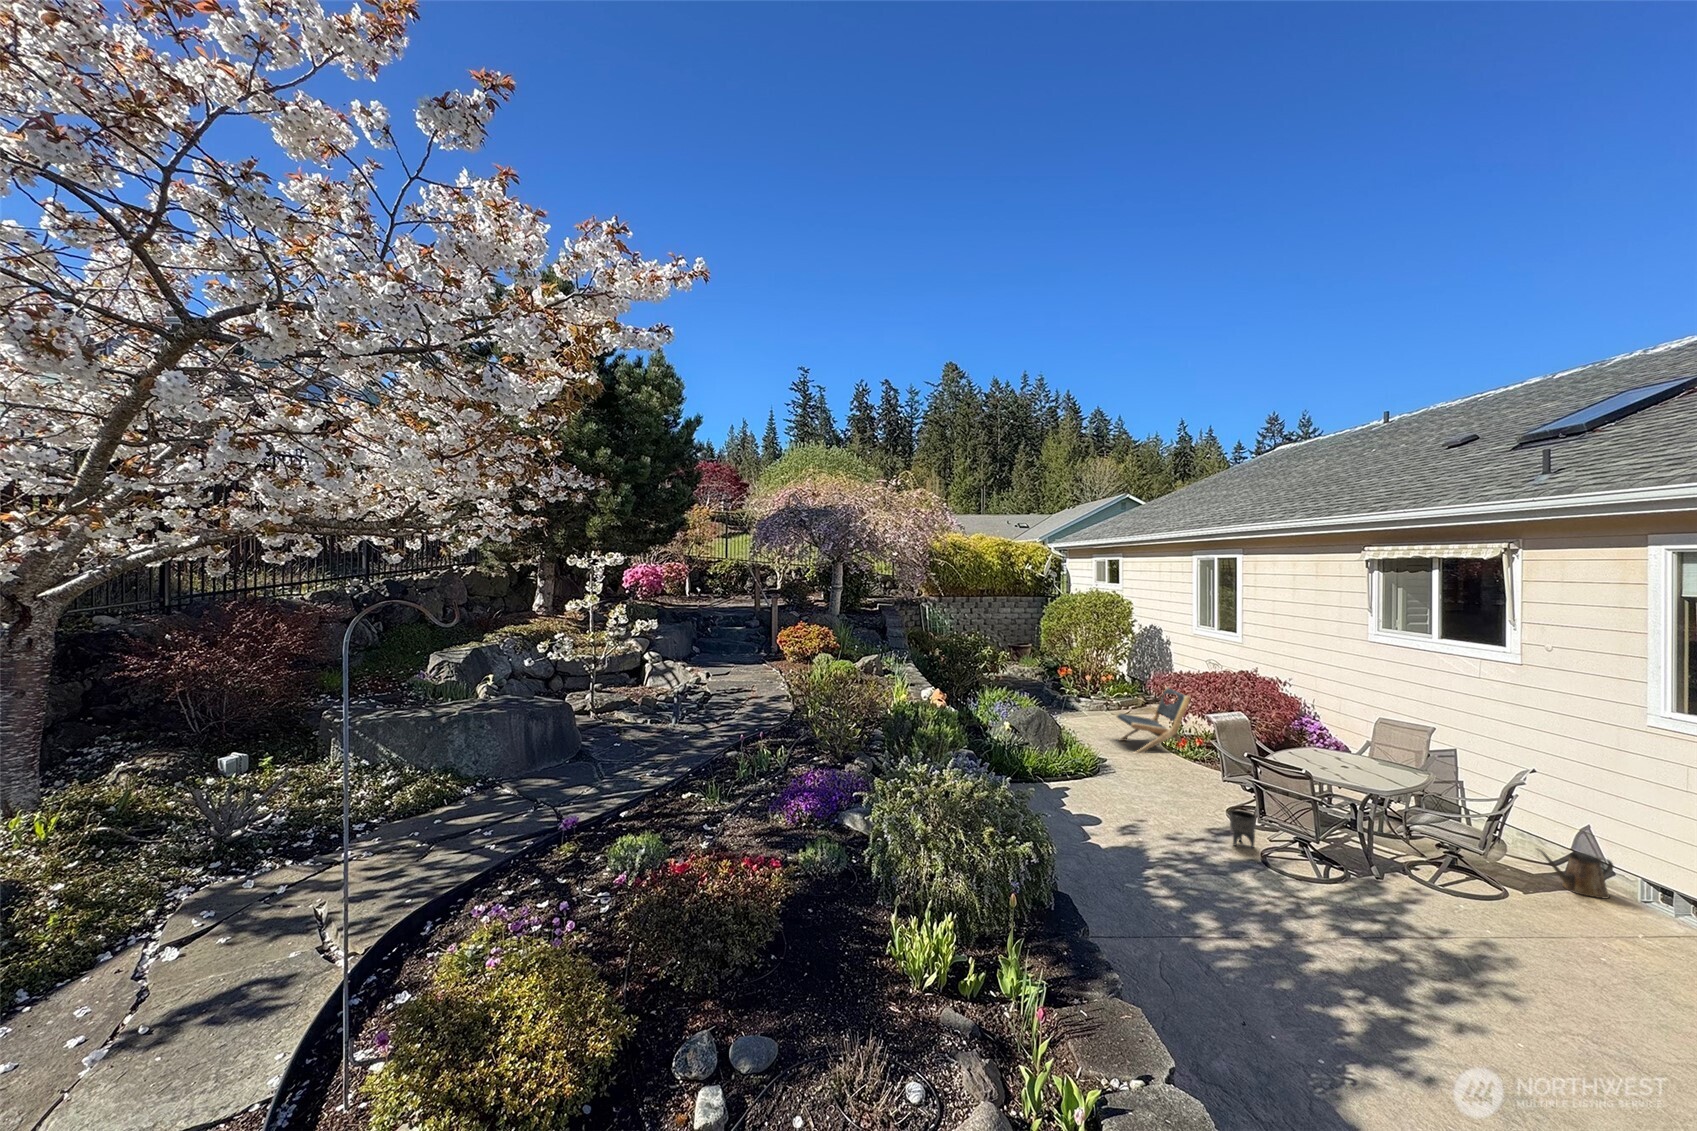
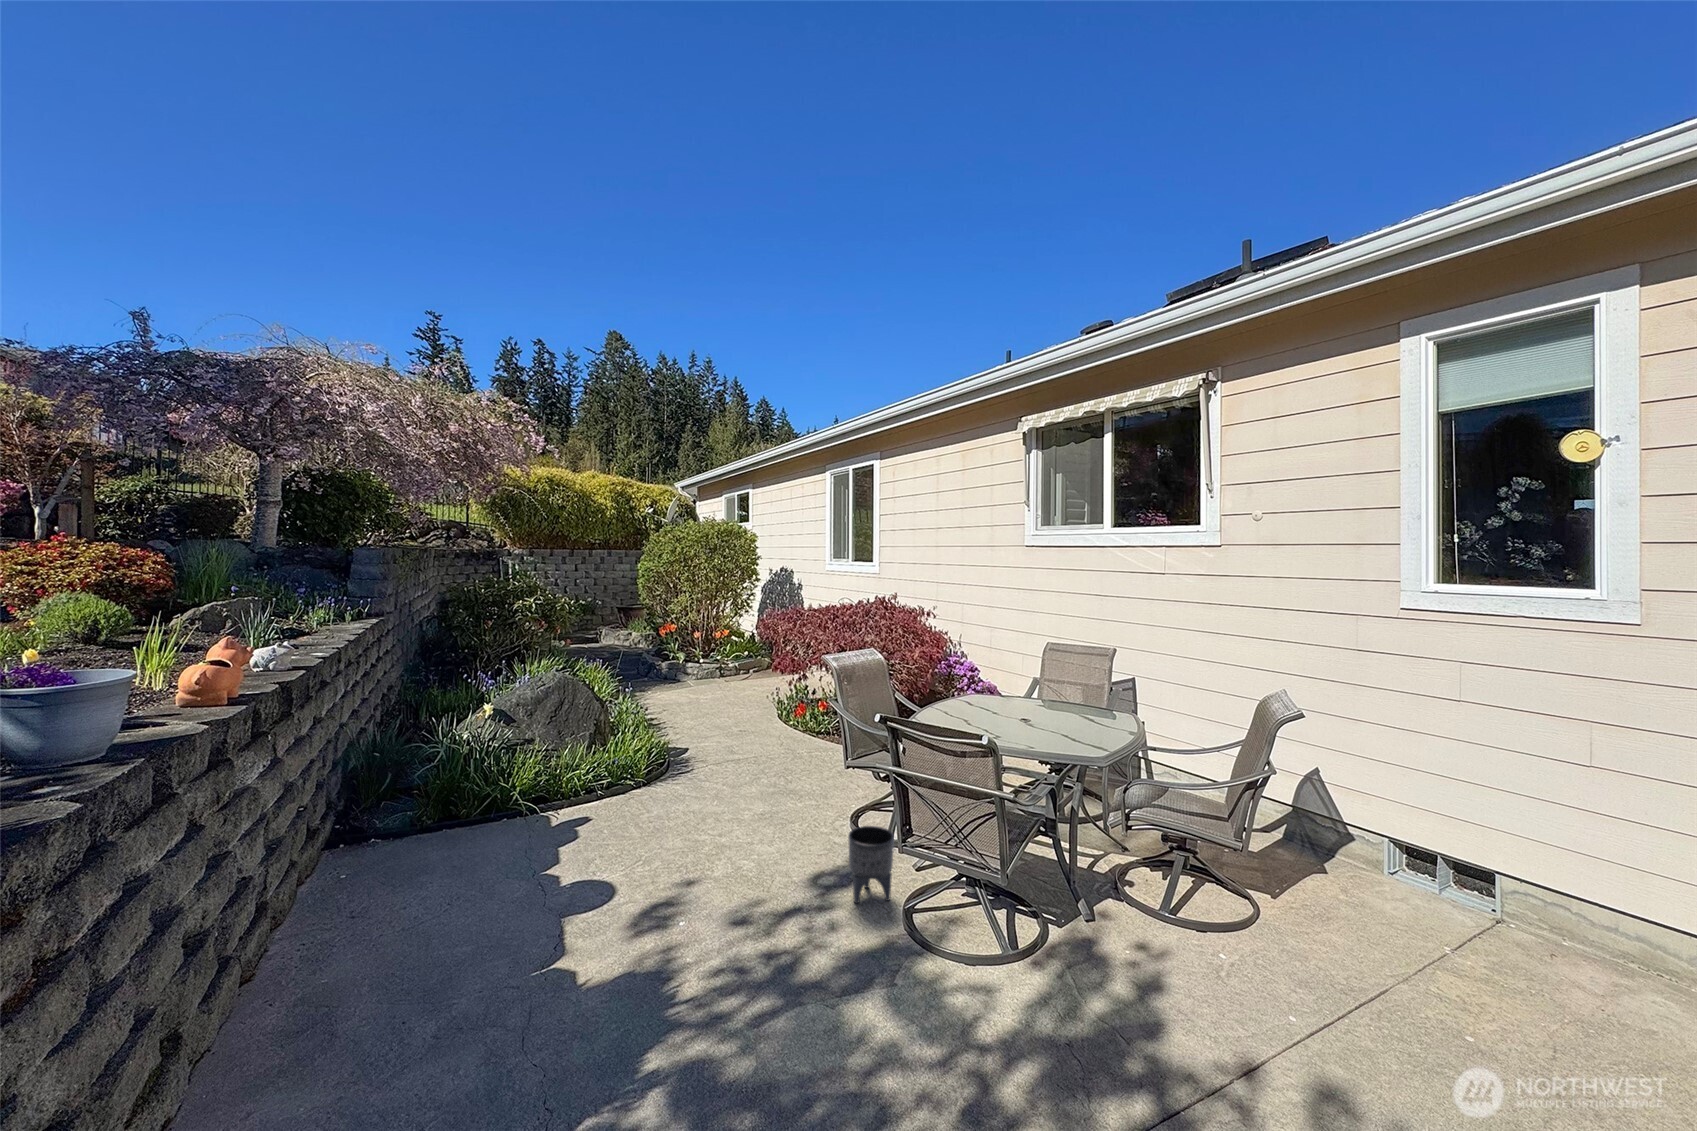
lounge chair: present [1116,687,1190,753] -> none [714,630,813,733]
watering can: present [1537,849,1614,899] -> none [1286,811,1365,882]

